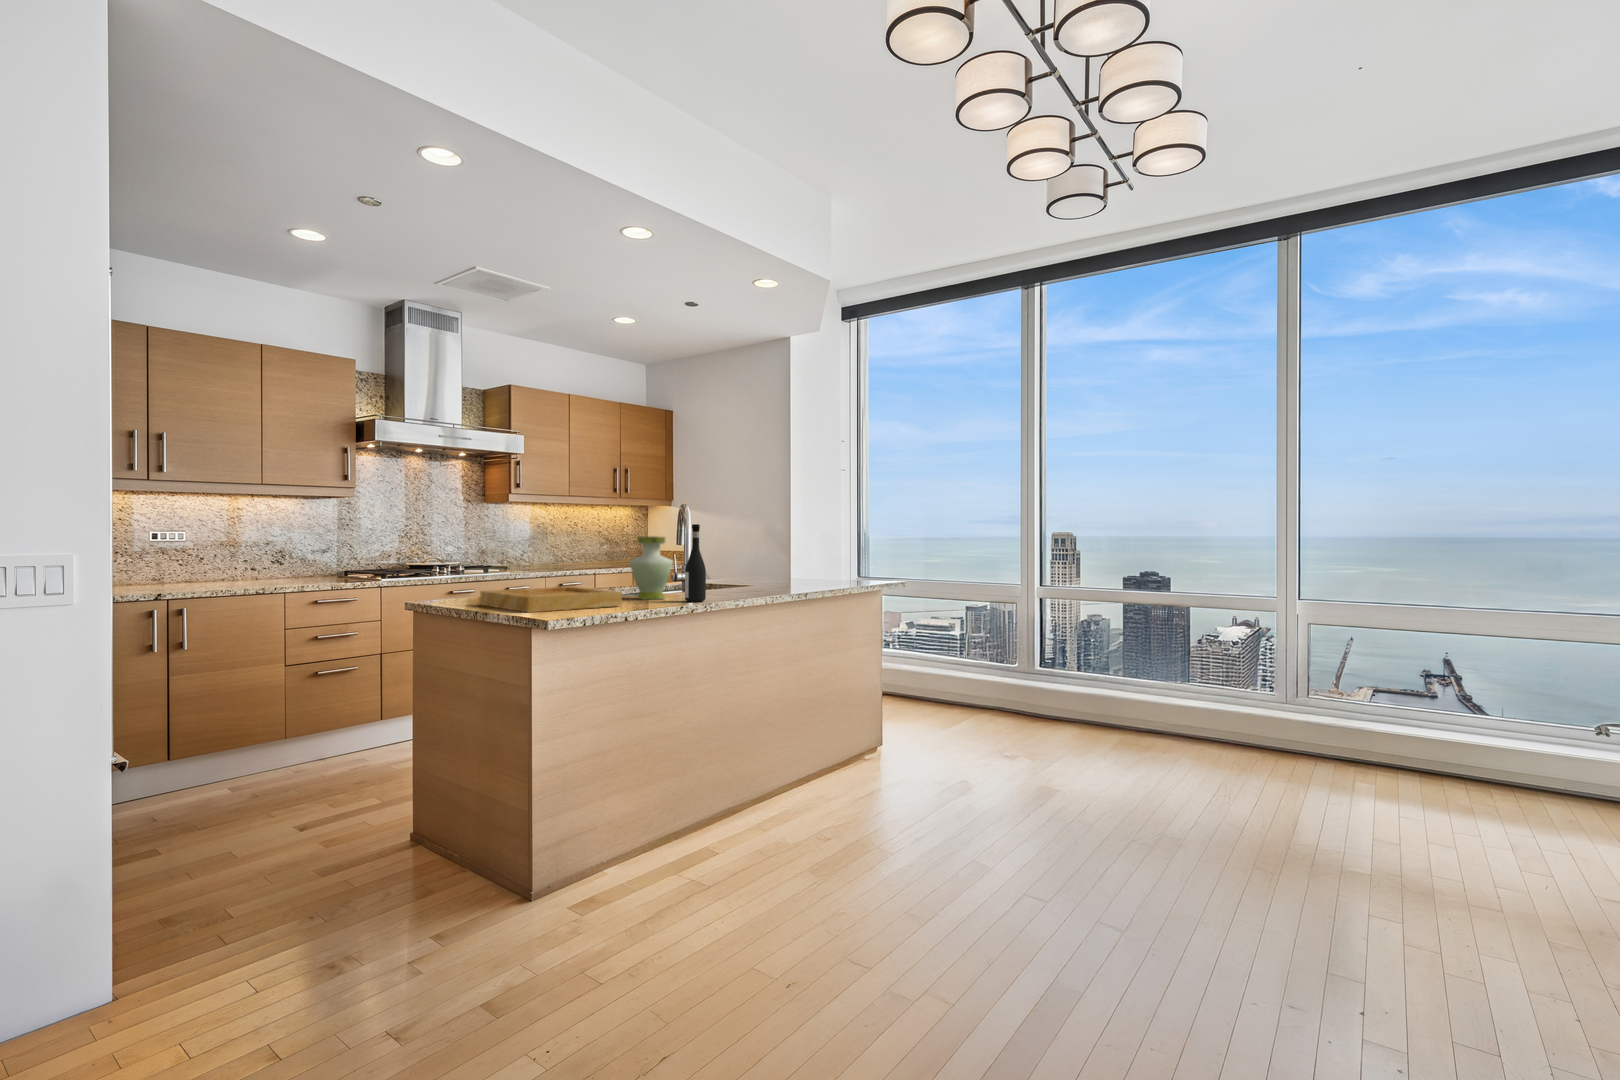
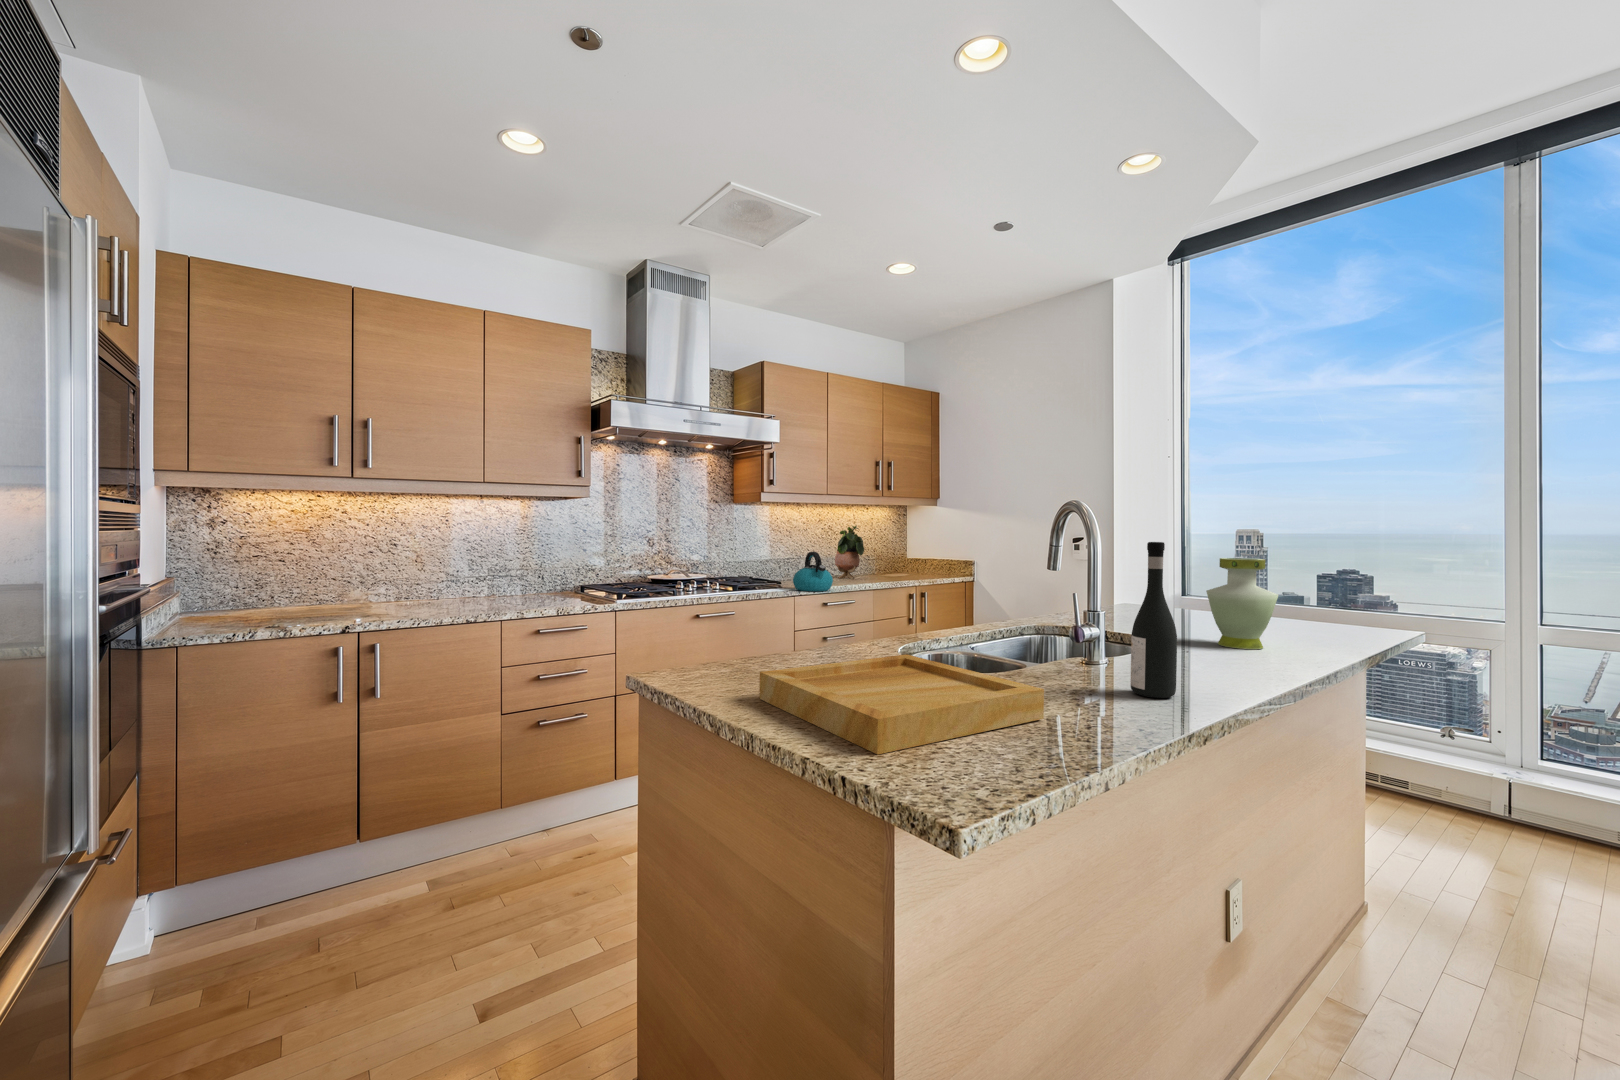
potted plant: none [582,522,608,568] -> present [835,526,864,579]
vase: present [630,536,673,600] -> present [1206,558,1278,649]
kettle: none [536,543,571,575] -> present [793,552,833,591]

